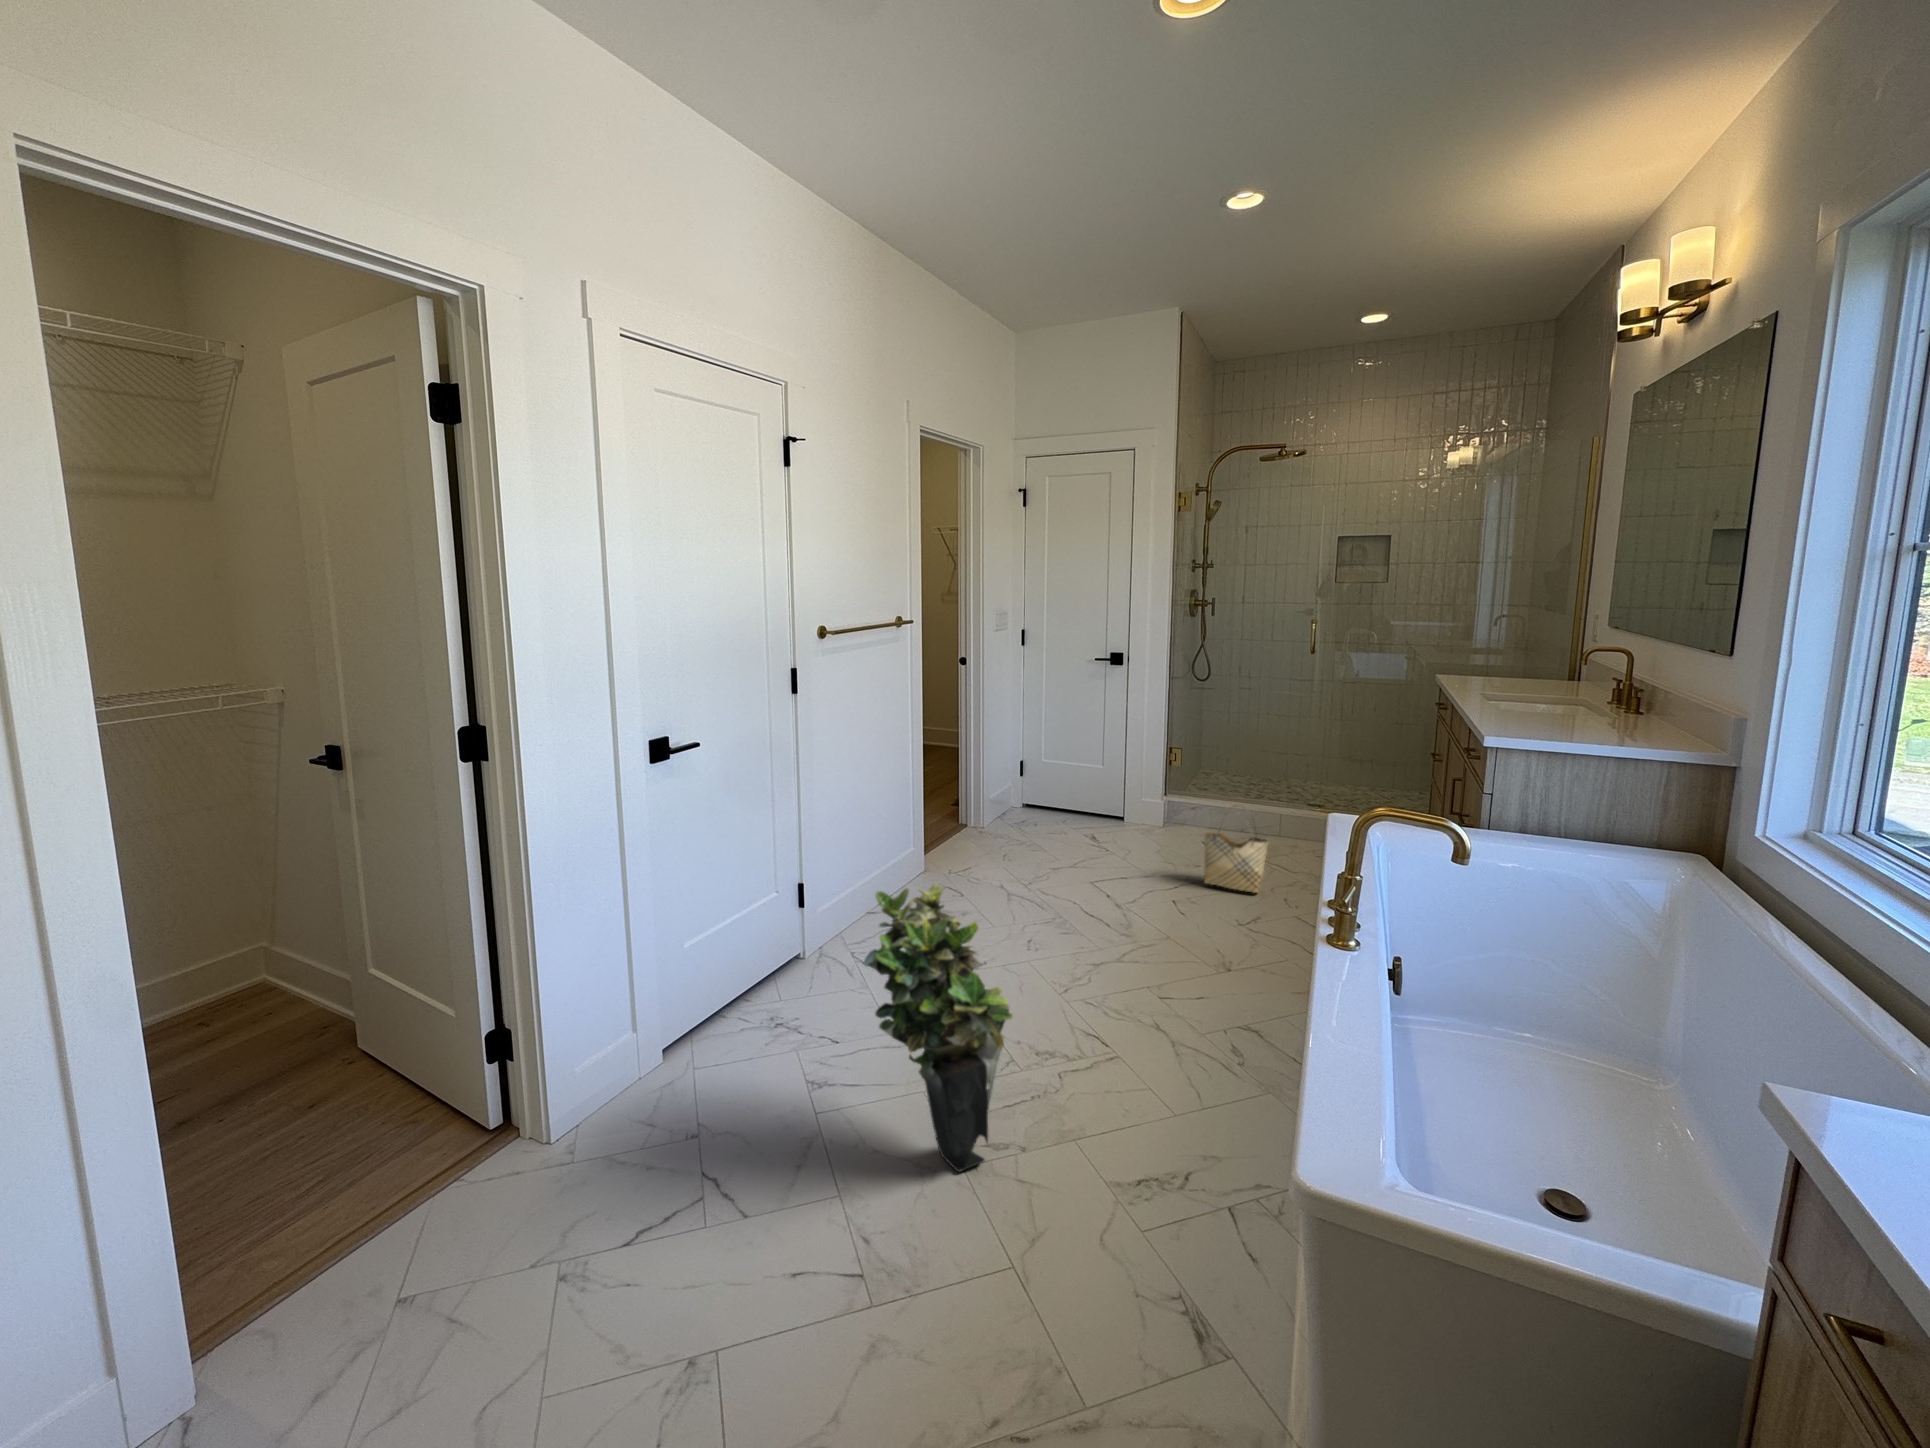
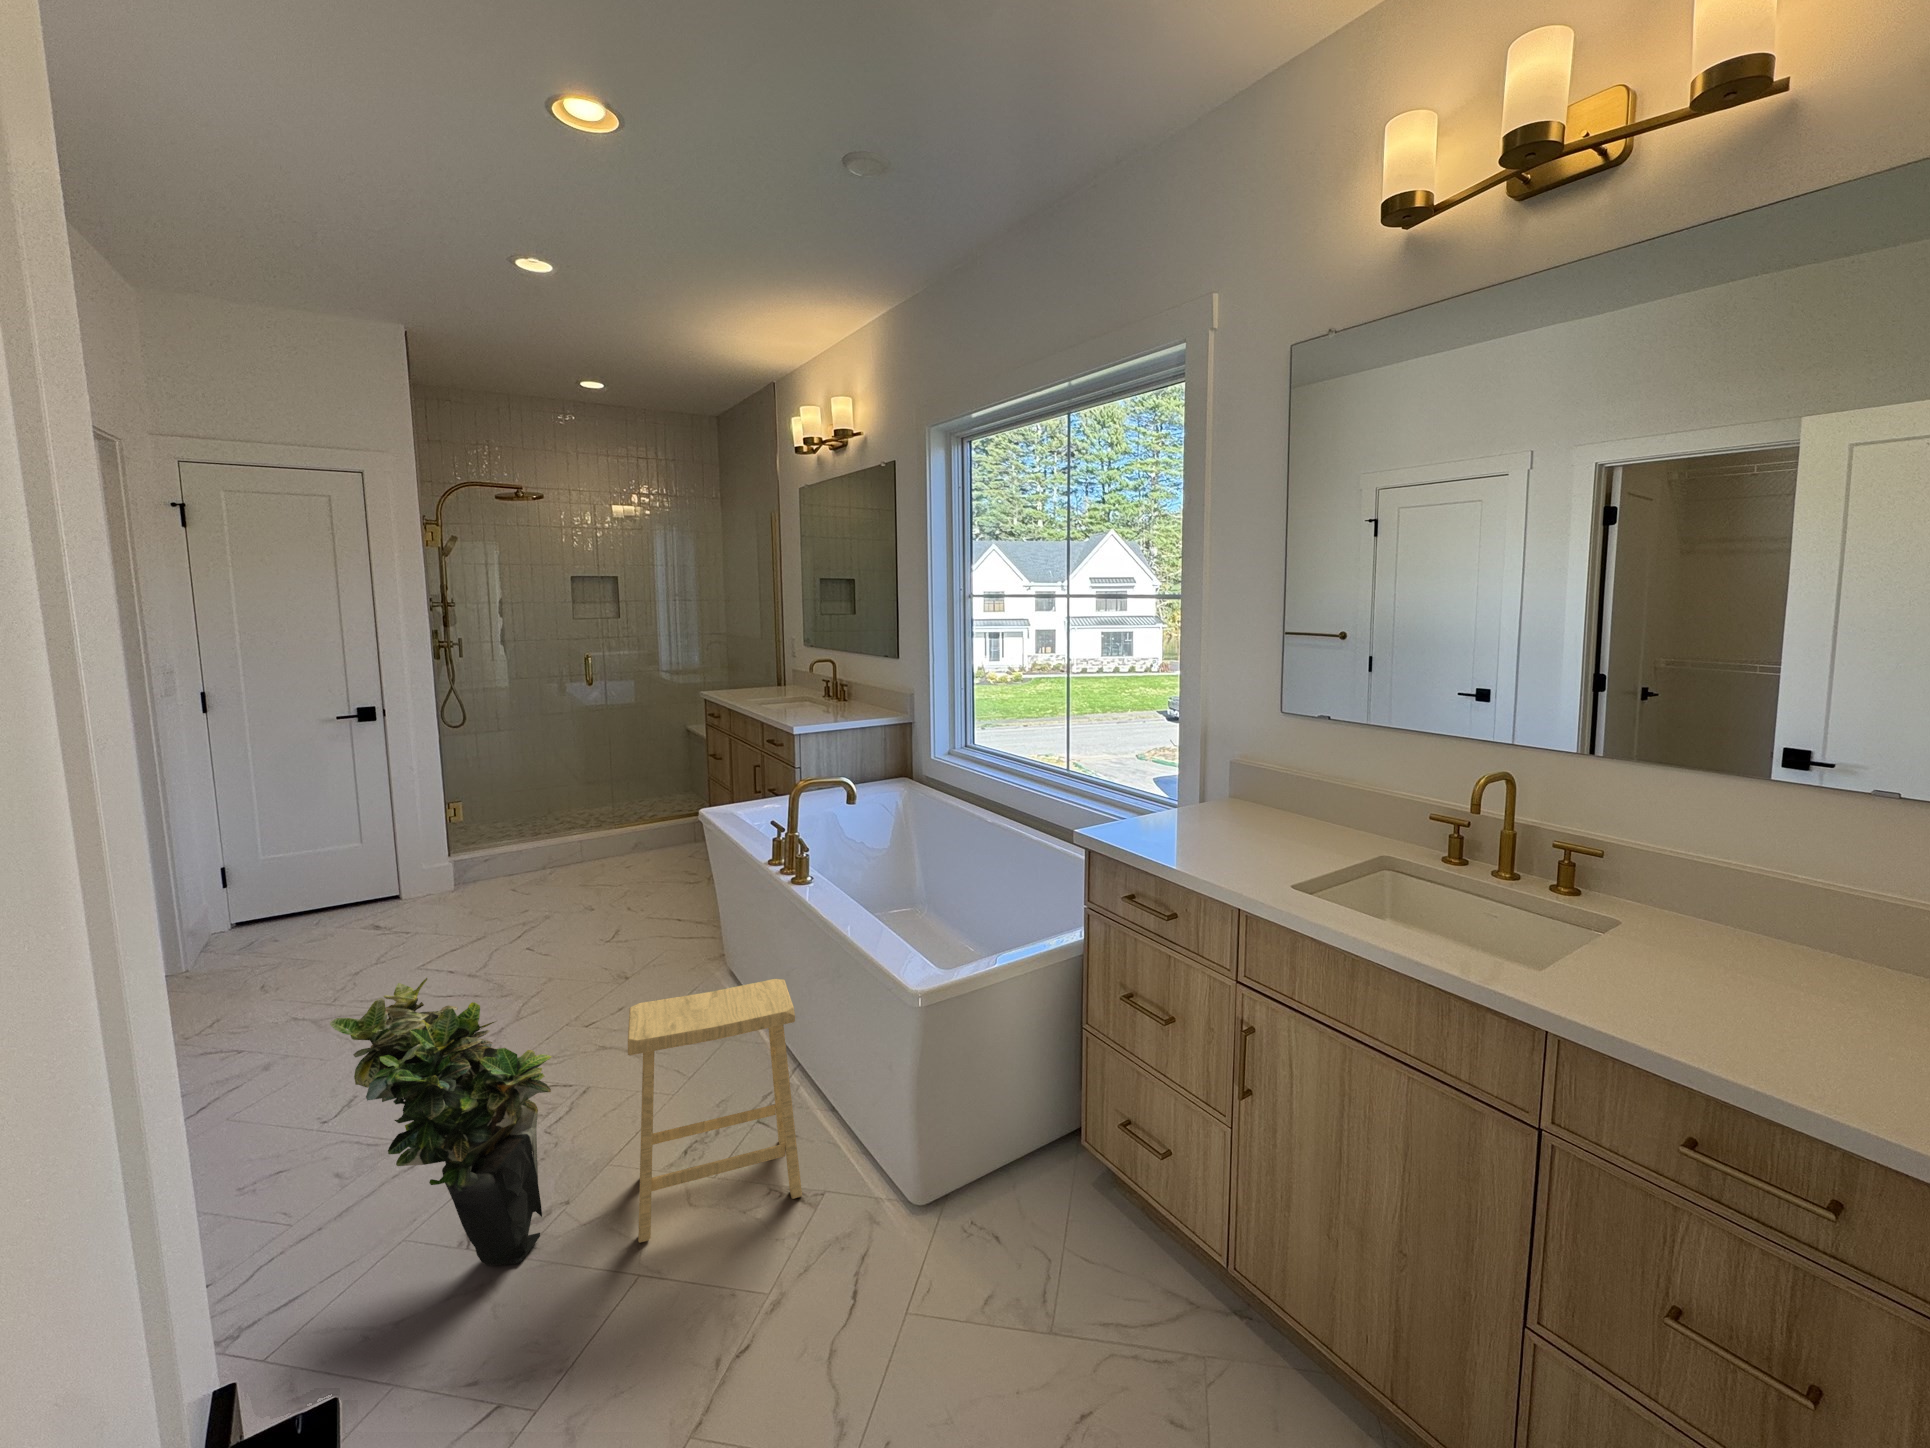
woven basket: present [1204,806,1268,893] -> none [537,837,603,924]
footstool: none [1036,994,1254,1337] -> present [628,979,802,1243]

